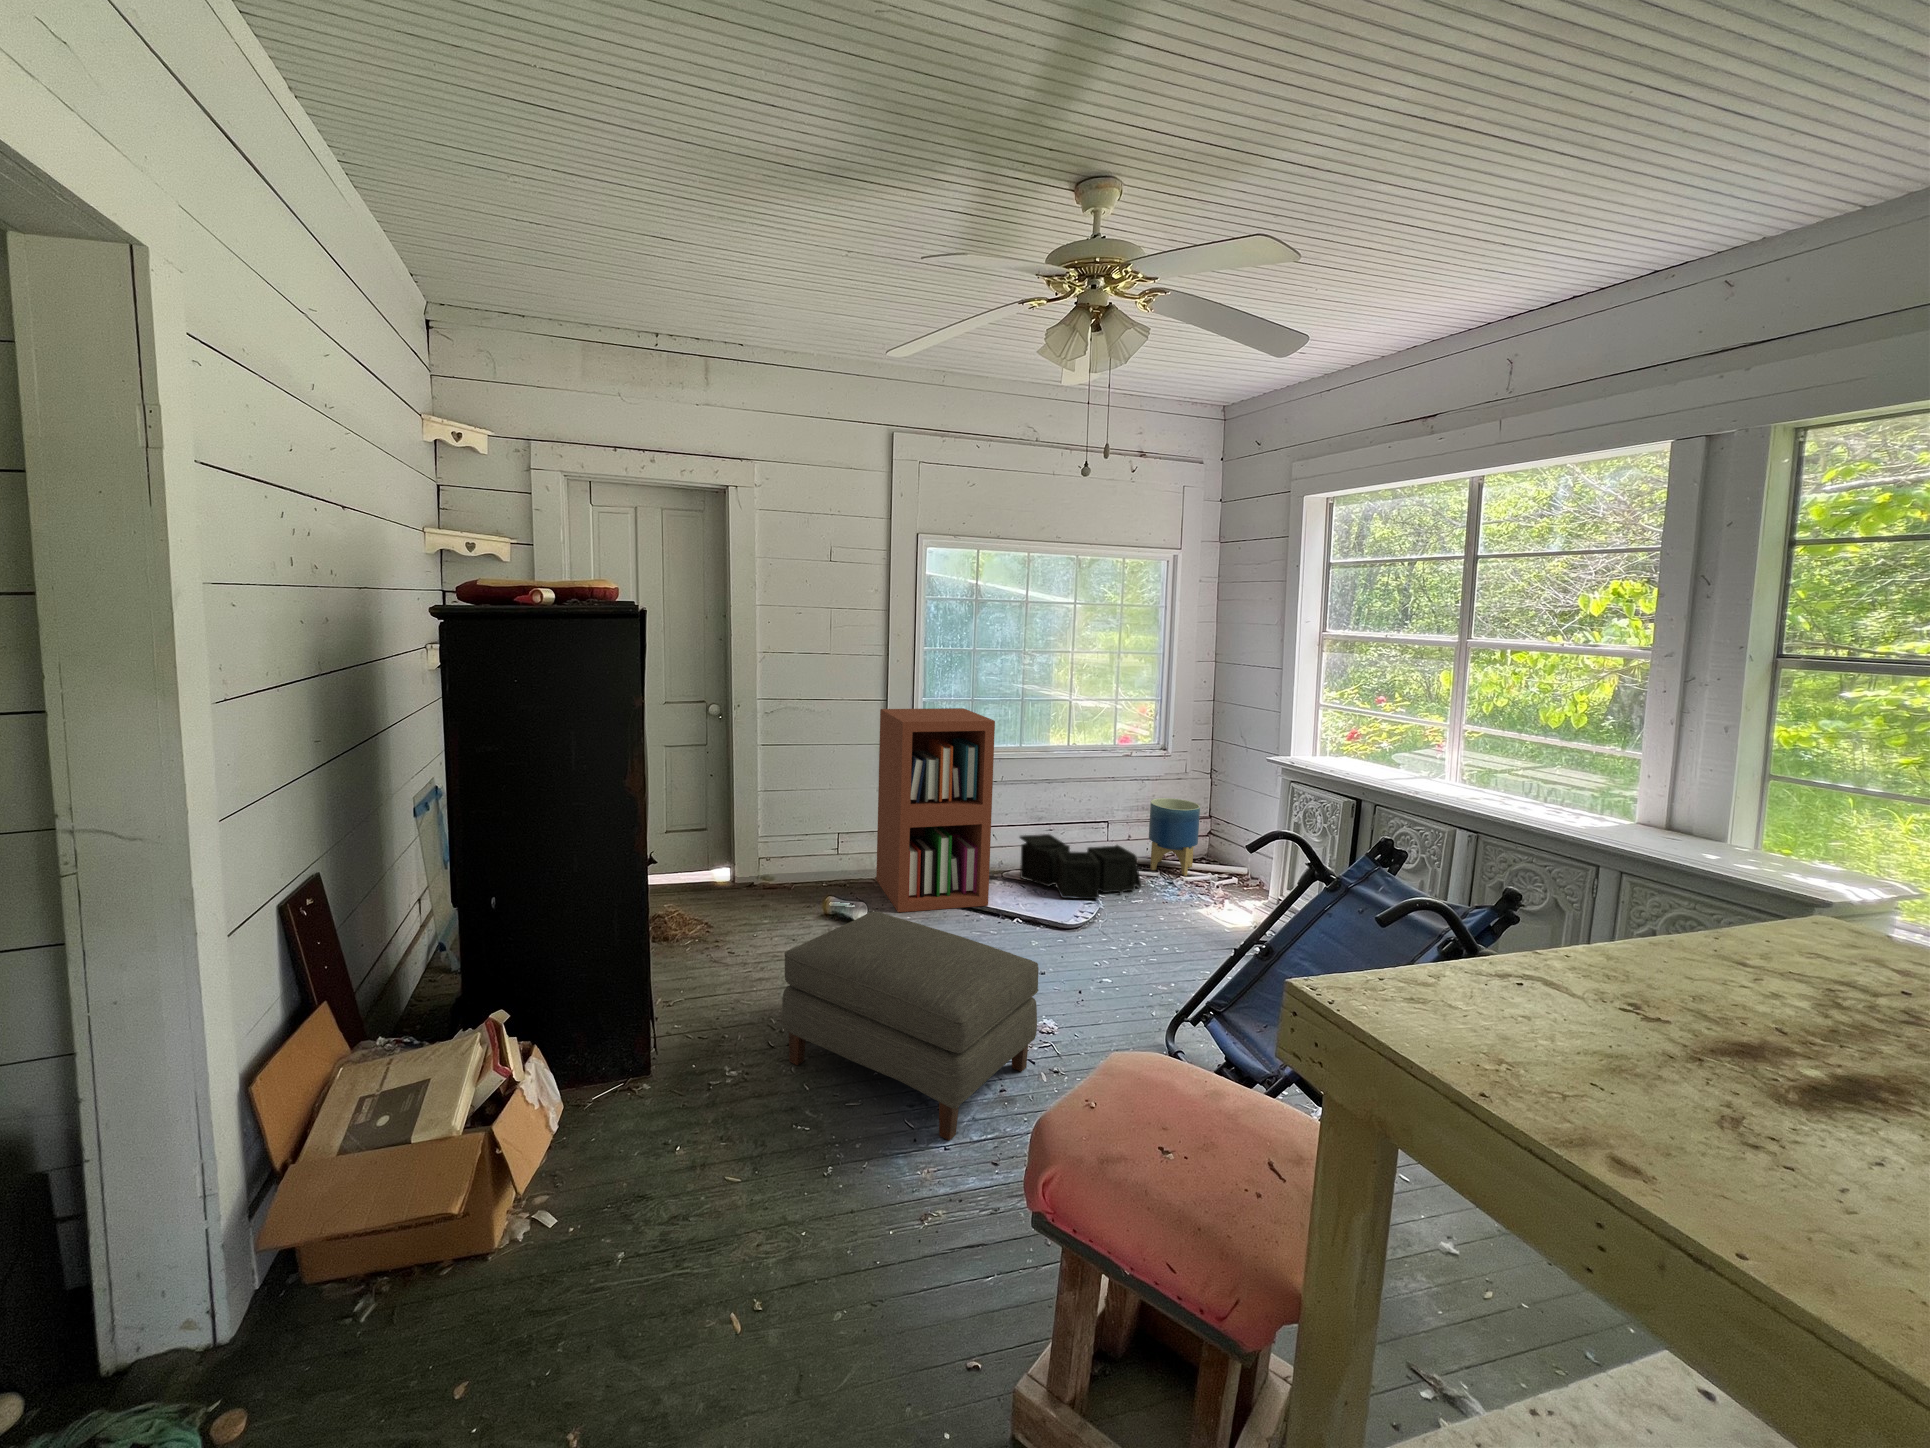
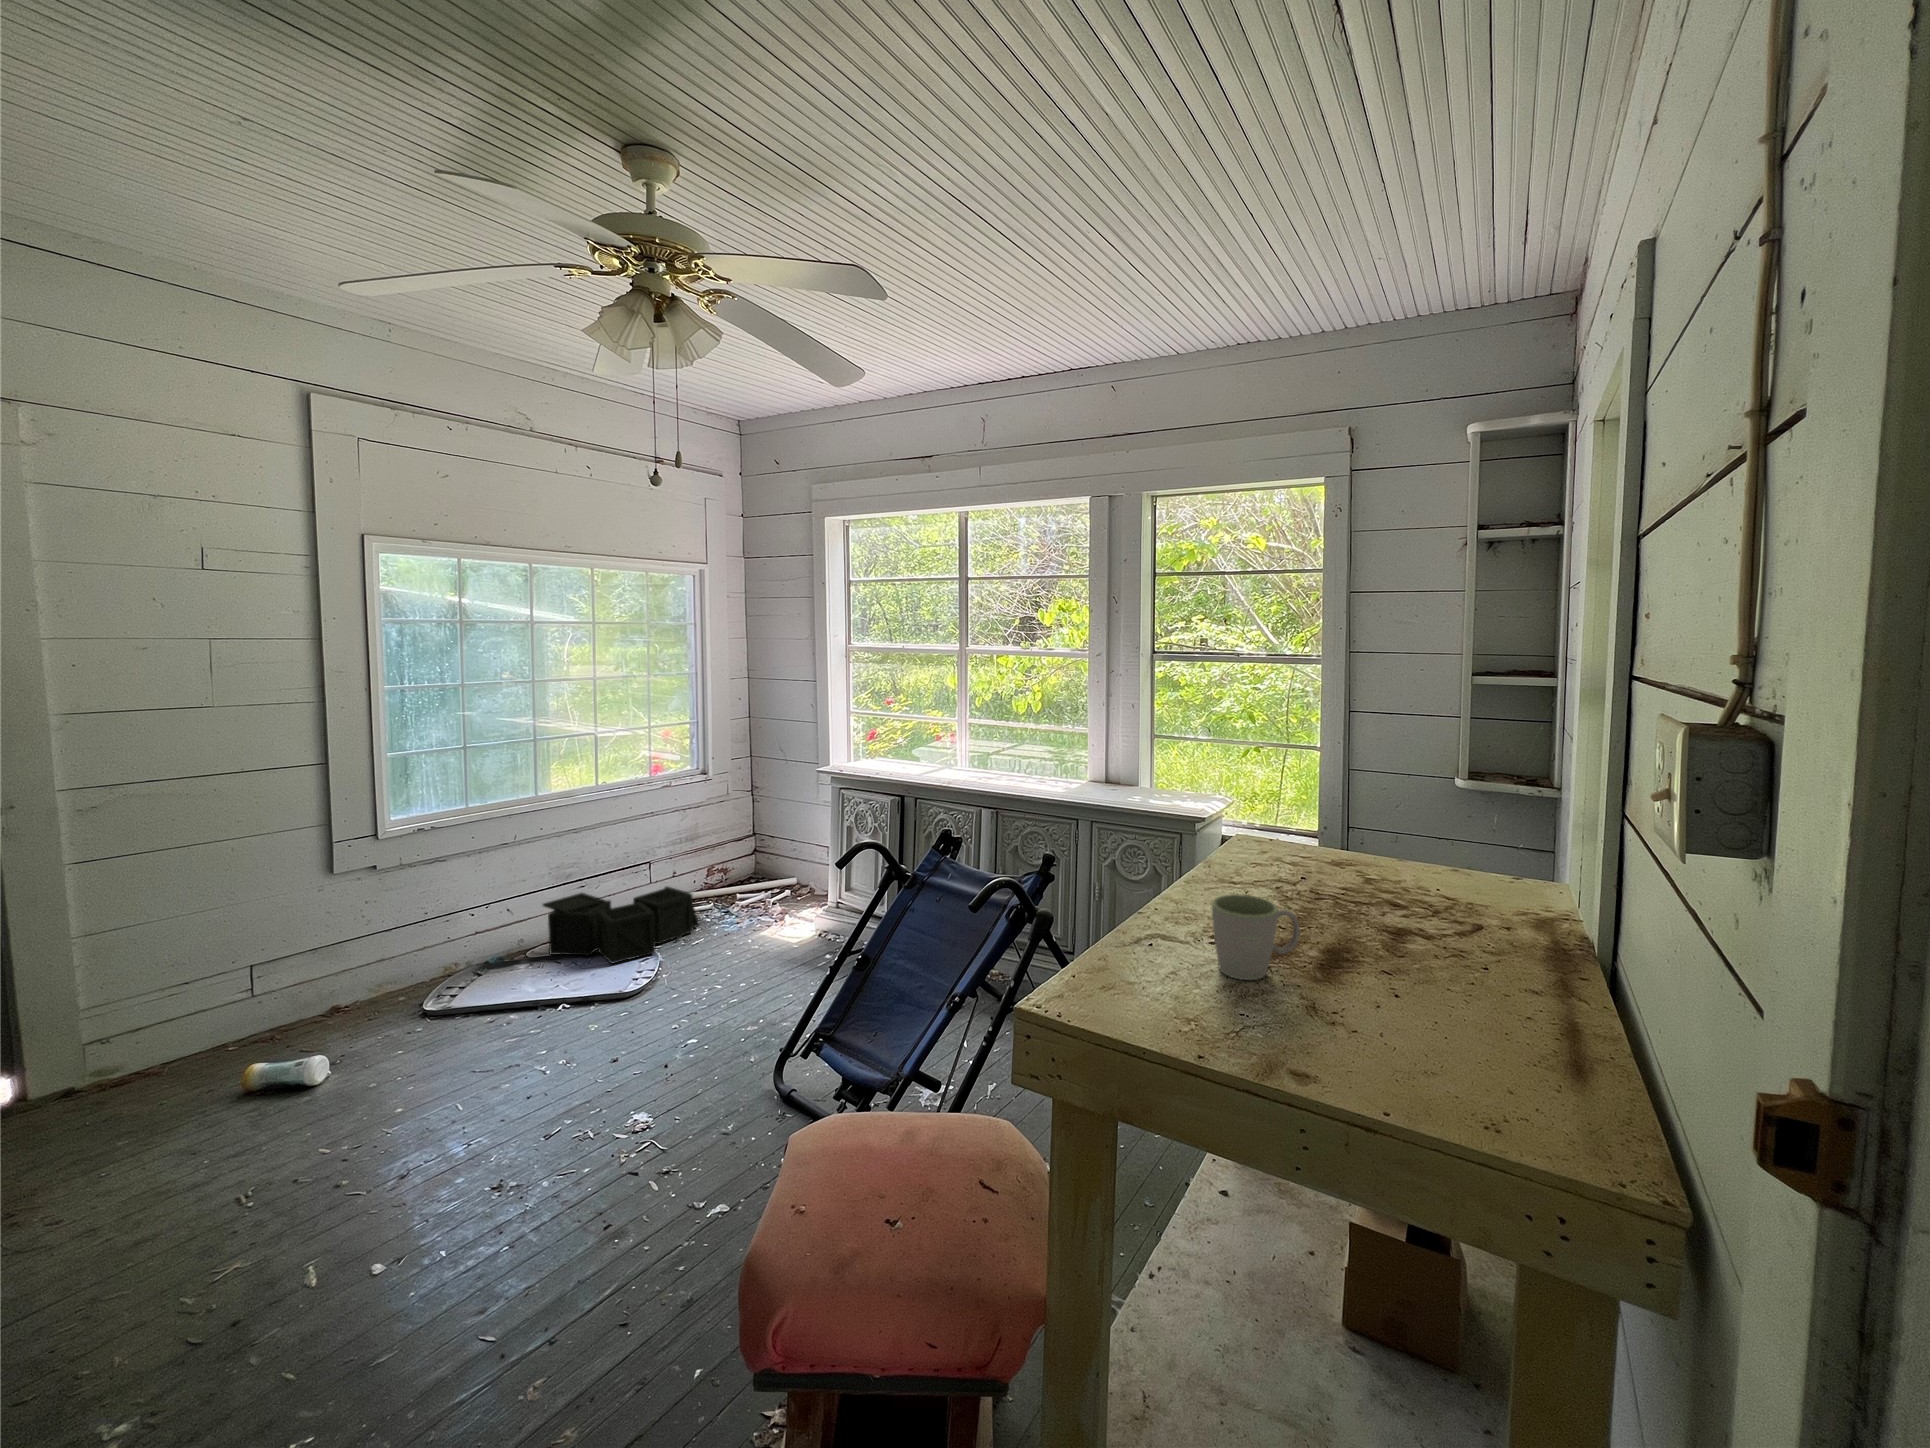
bookshelf: present [876,708,995,912] -> none [311,759,516,1052]
planter: present [1149,798,1200,876] -> none [697,823,750,904]
ottoman: present [782,912,1039,1140] -> none [217,1055,638,1348]
mug: none [1601,940,1775,1068] -> present [1212,894,1300,980]

